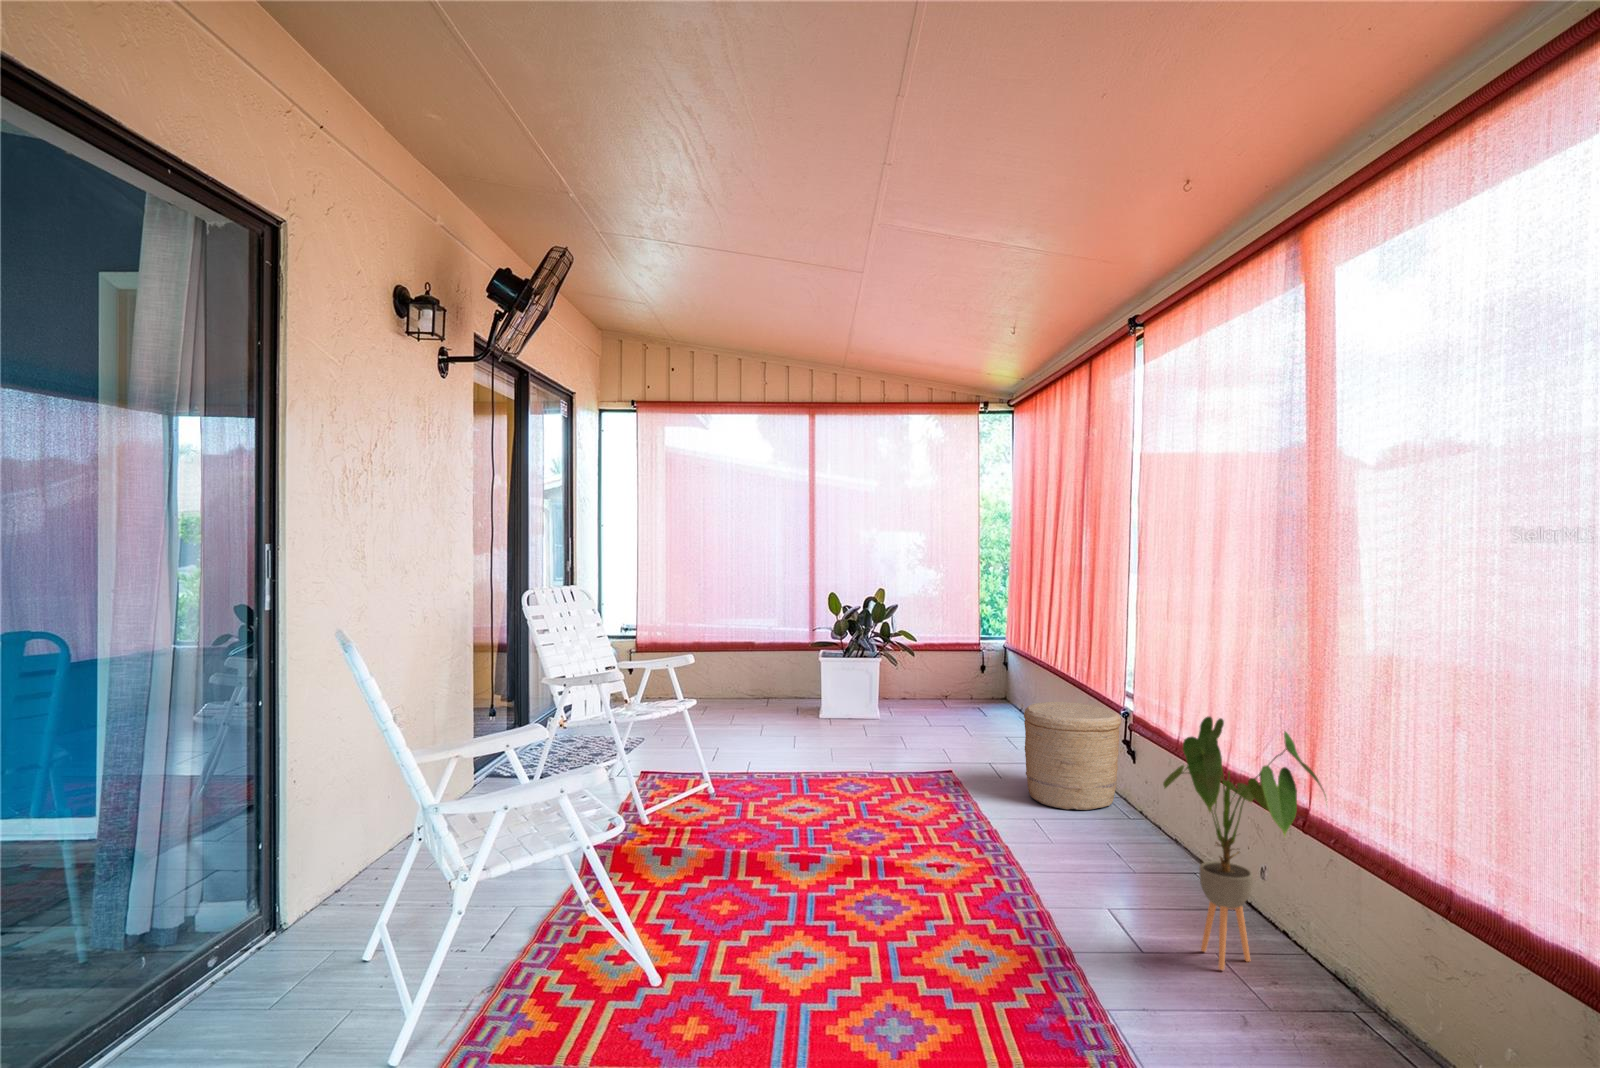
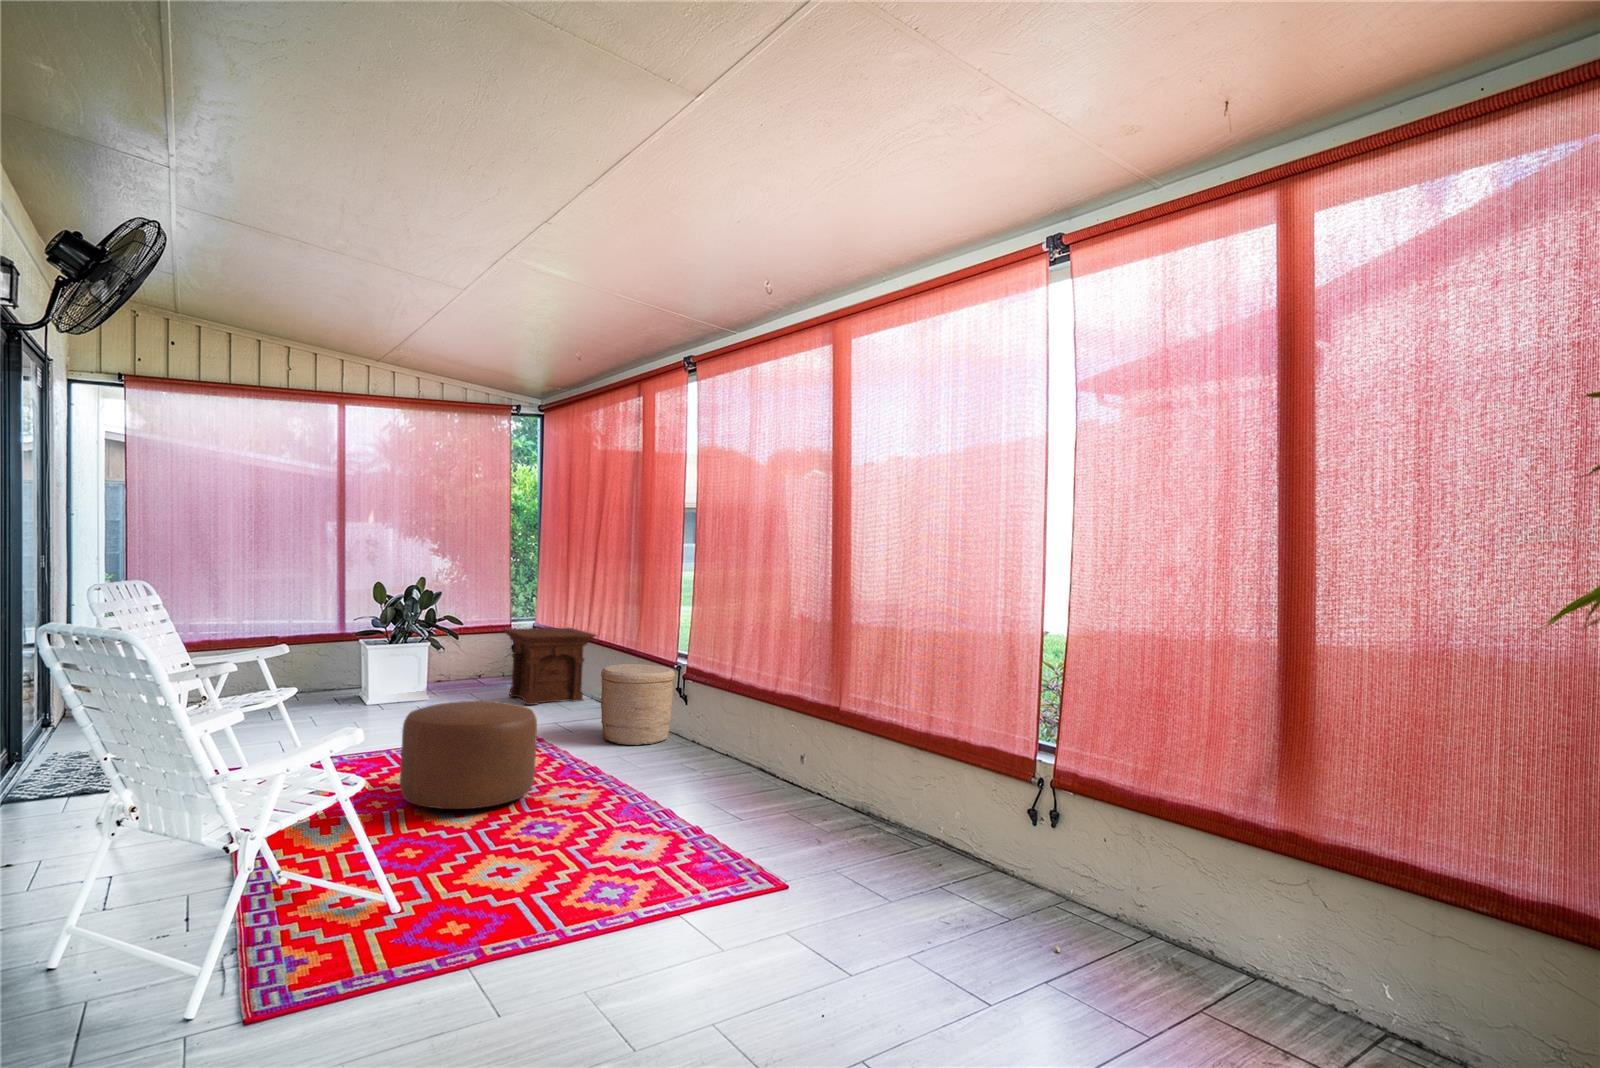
side table: none [951,647,1054,739] -> present [503,628,596,705]
house plant: present [1163,717,1326,970] -> none [753,653,853,818]
ottoman: none [759,736,905,866] -> present [400,701,537,809]

